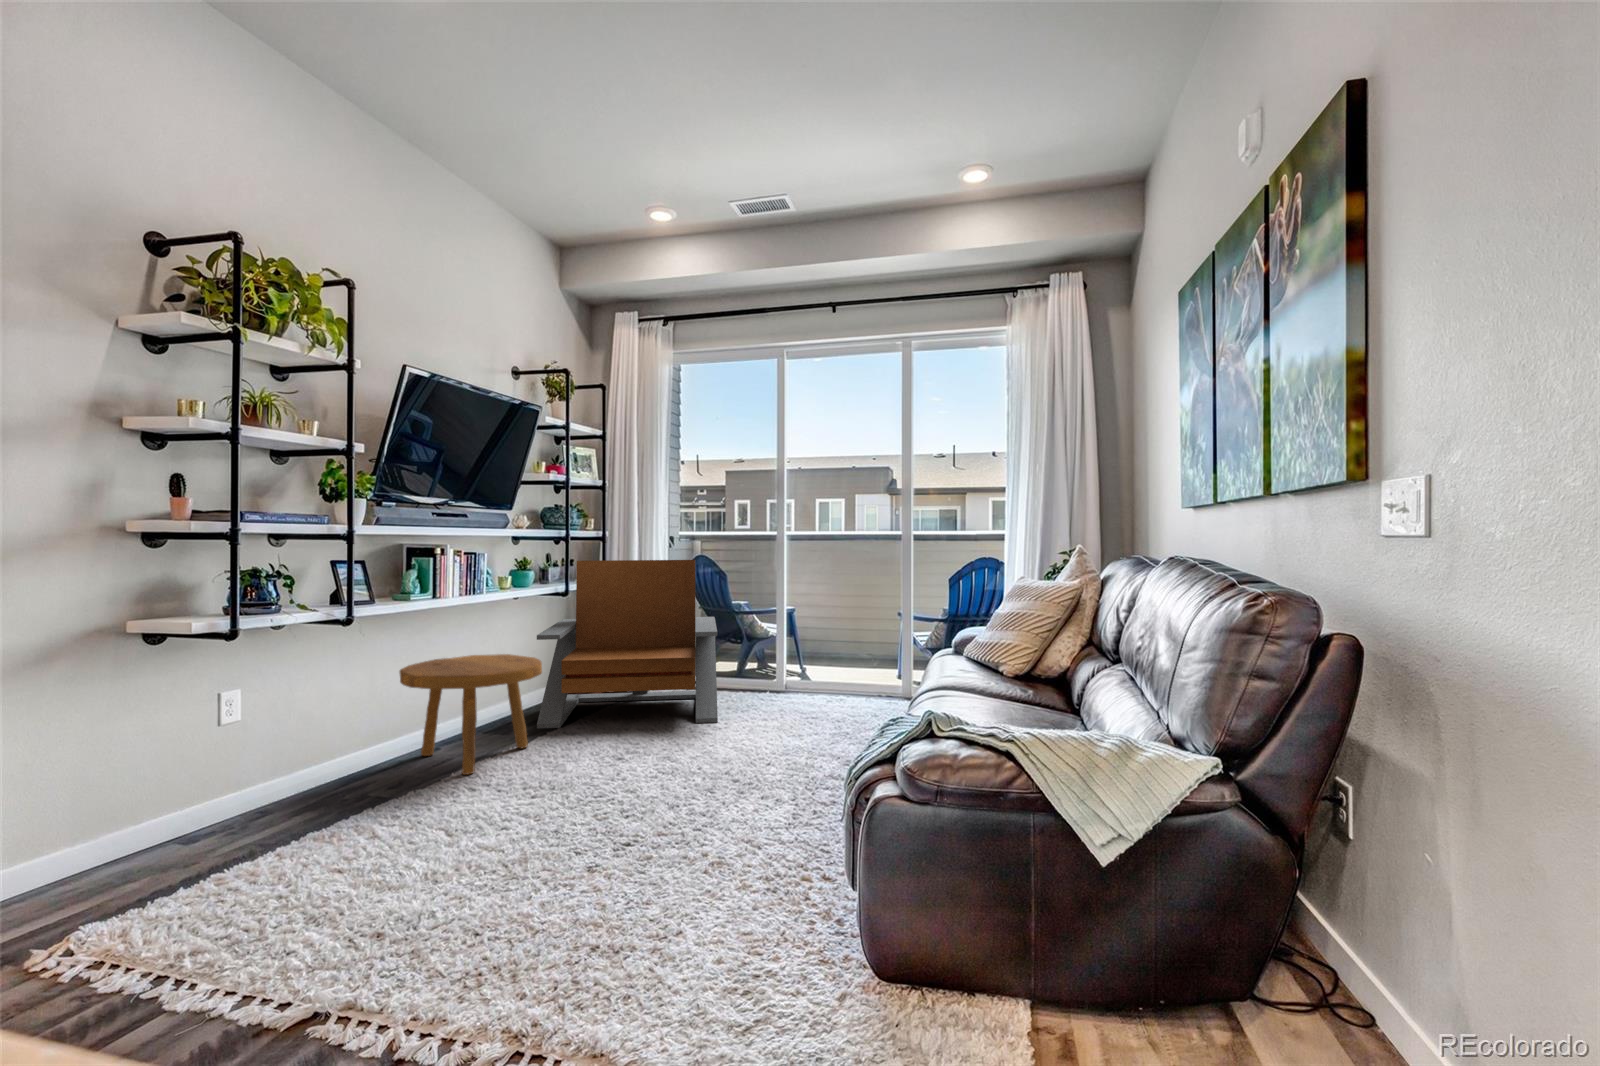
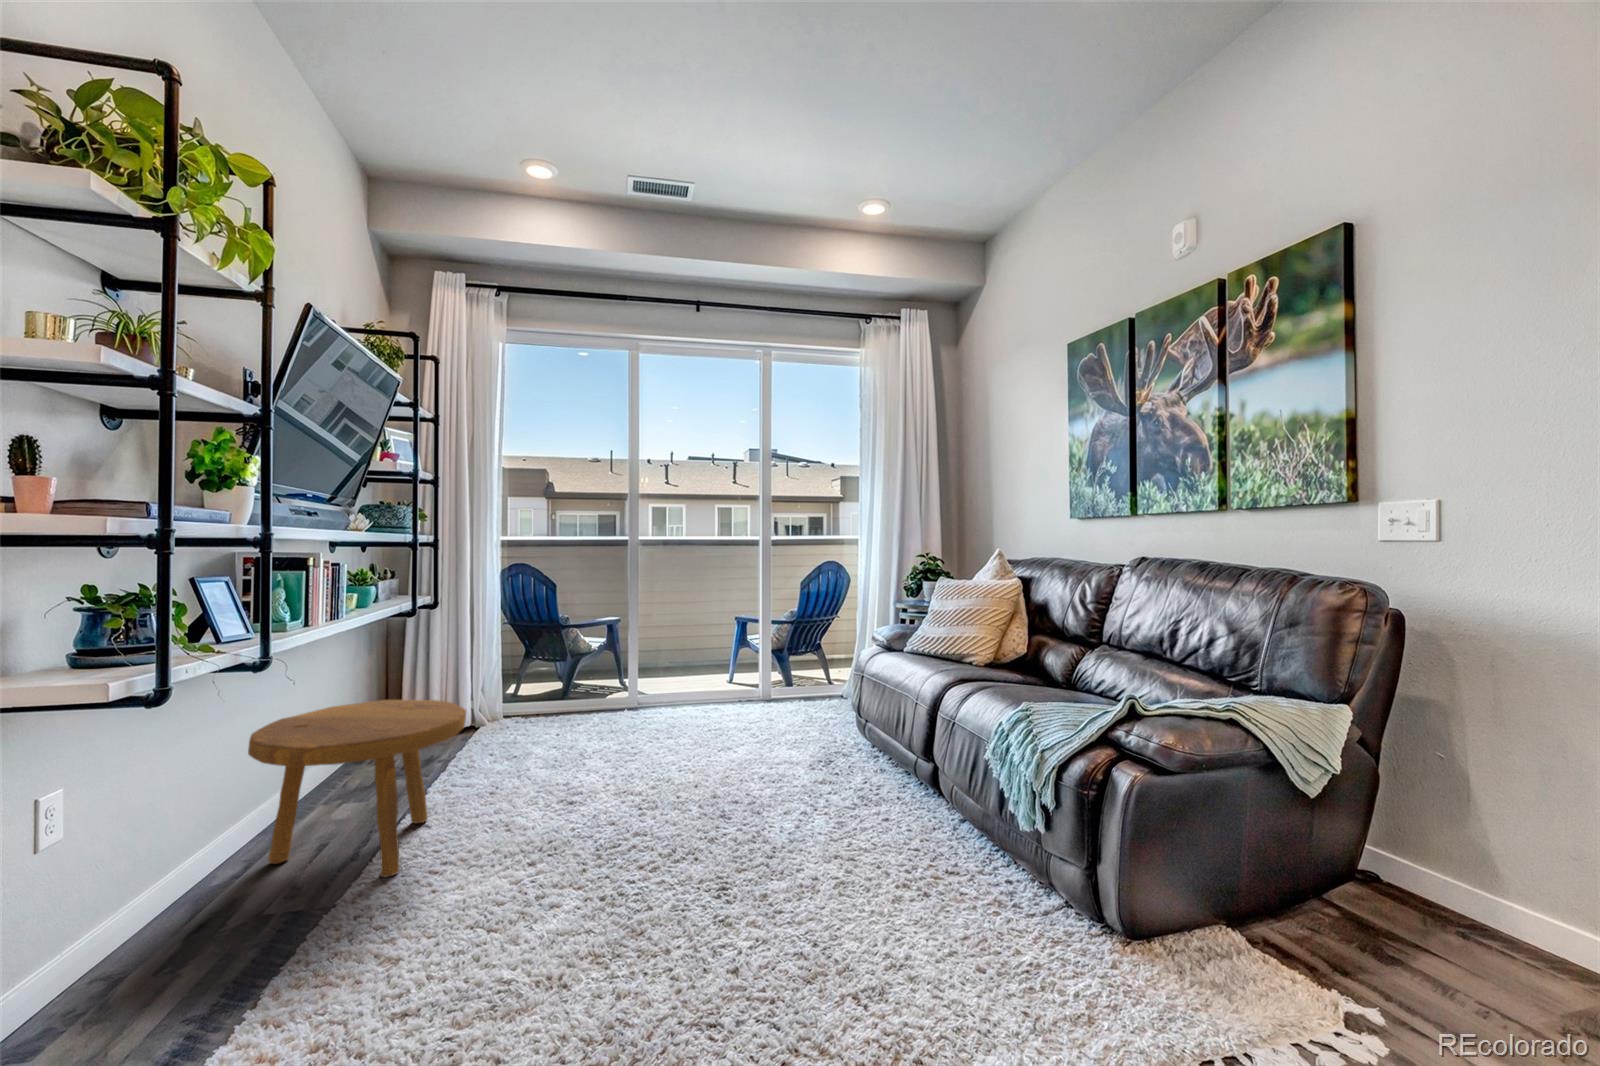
lounge chair: present [537,560,718,728] -> none [378,567,624,793]

